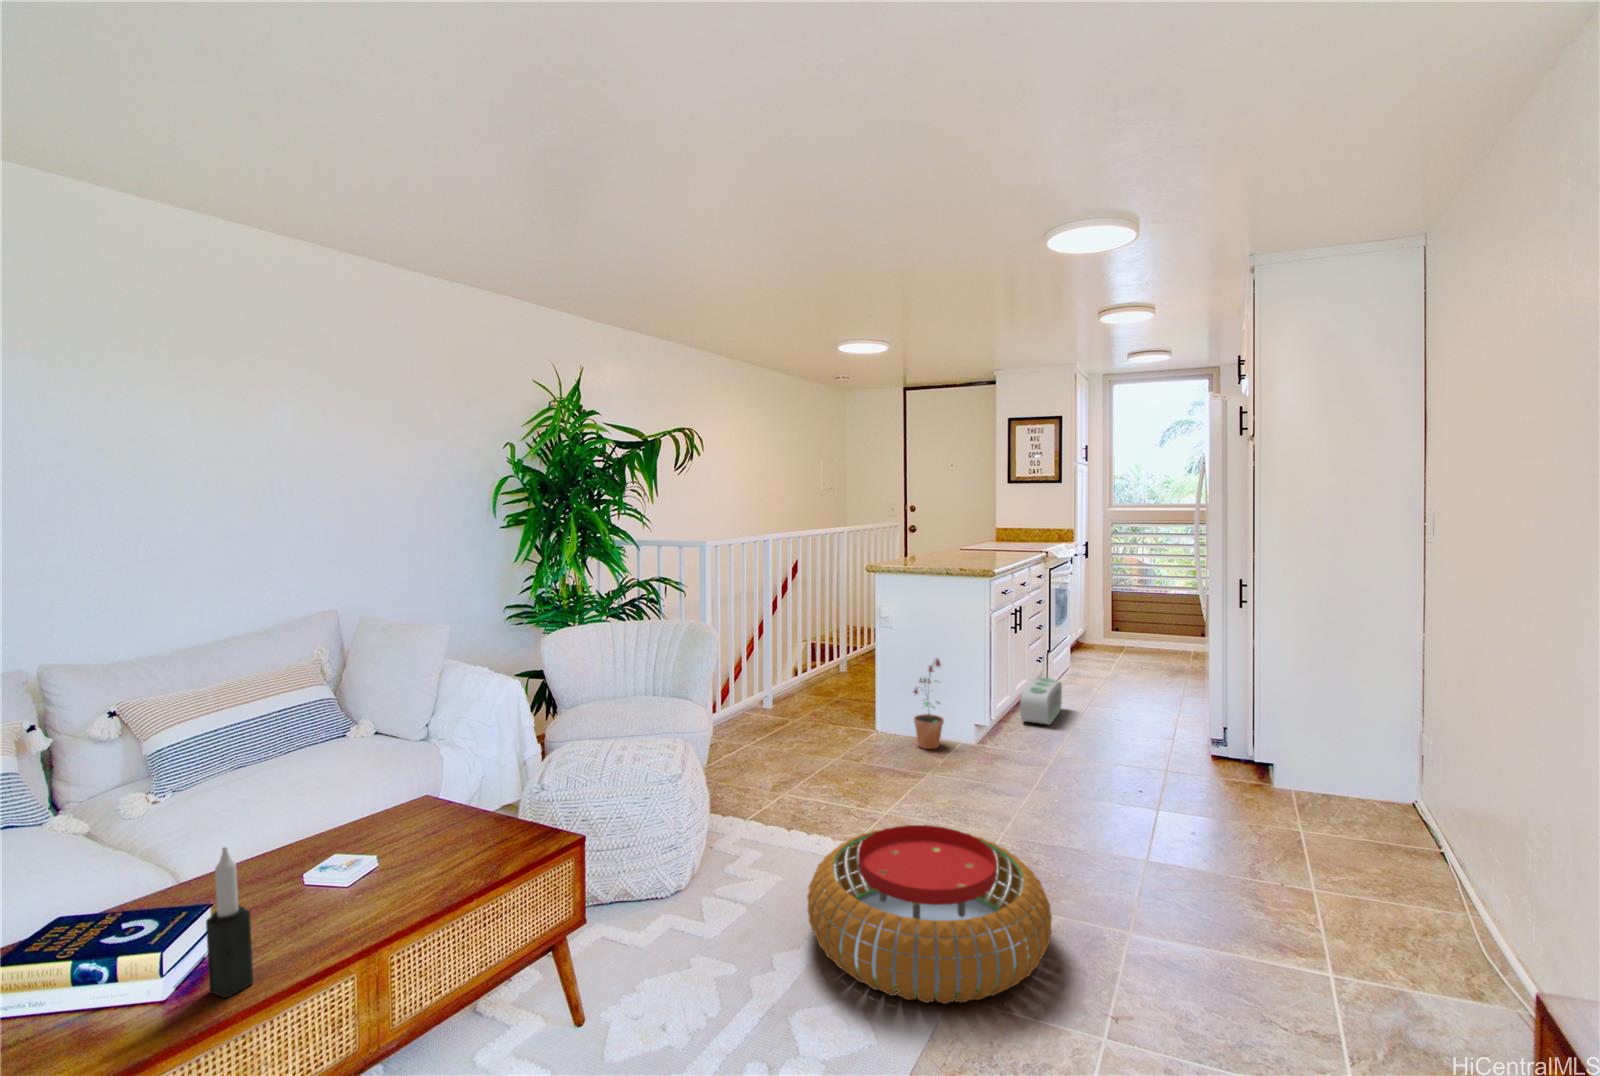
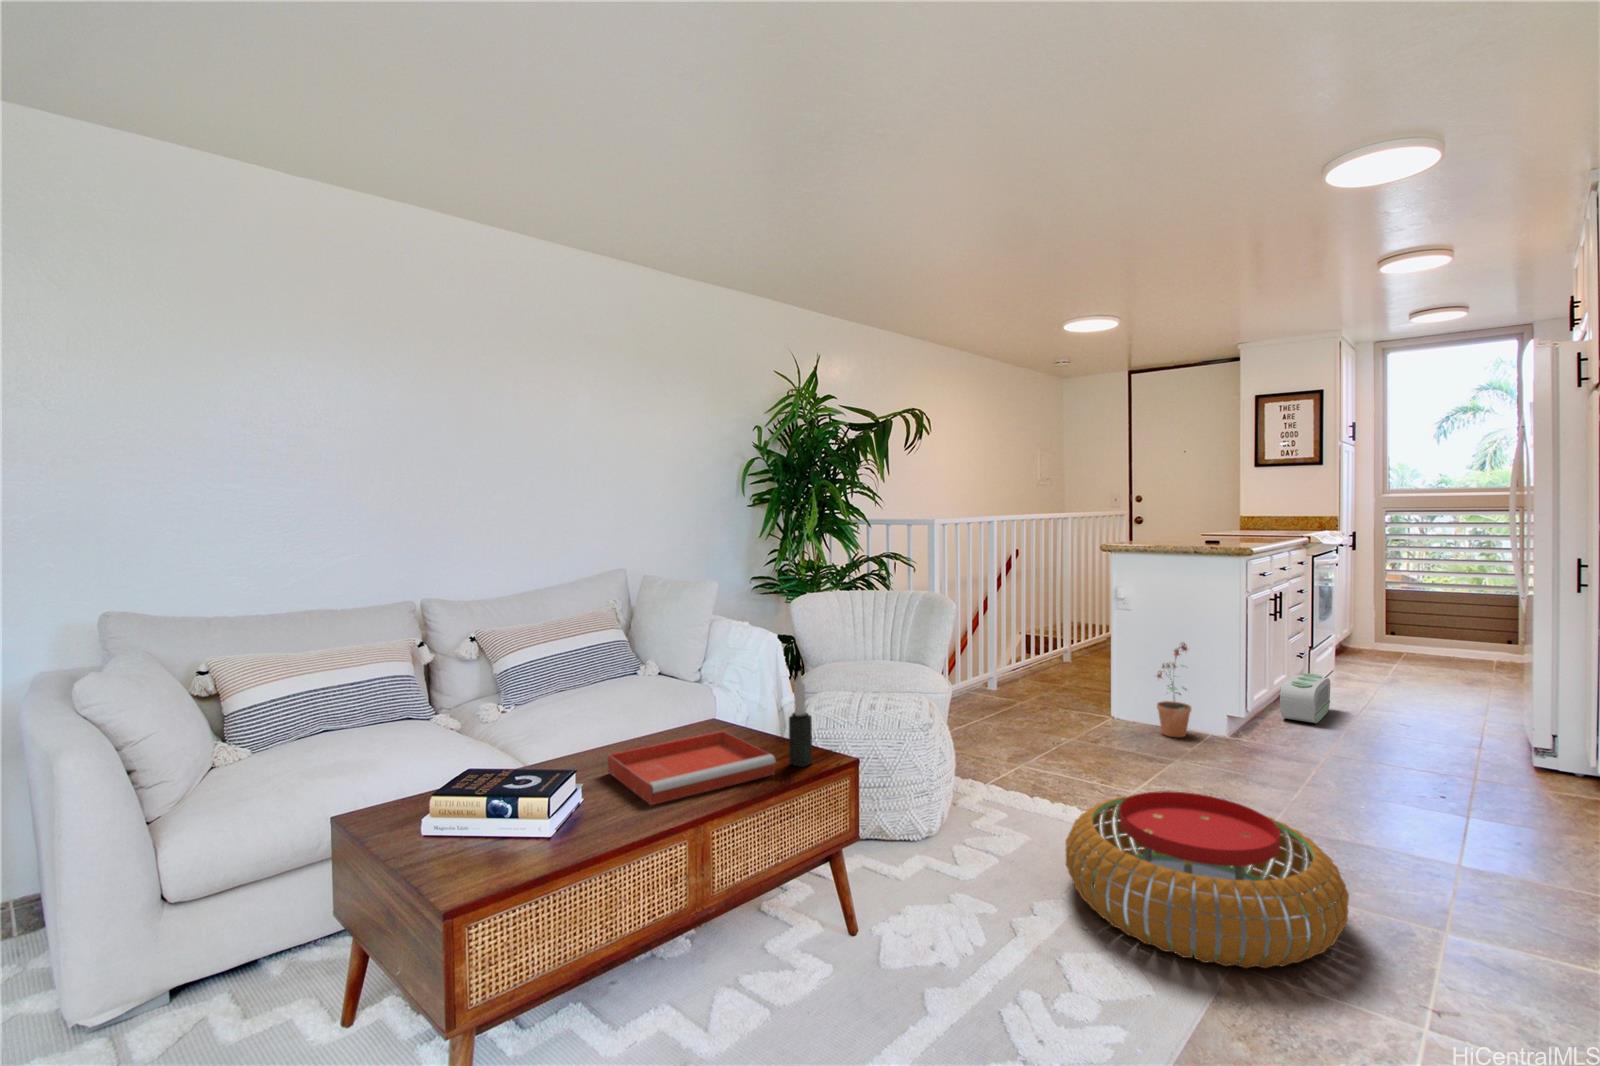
tray: none [272,814,485,931] -> present [608,731,776,805]
candle: present [206,847,253,998] -> present [789,672,812,767]

